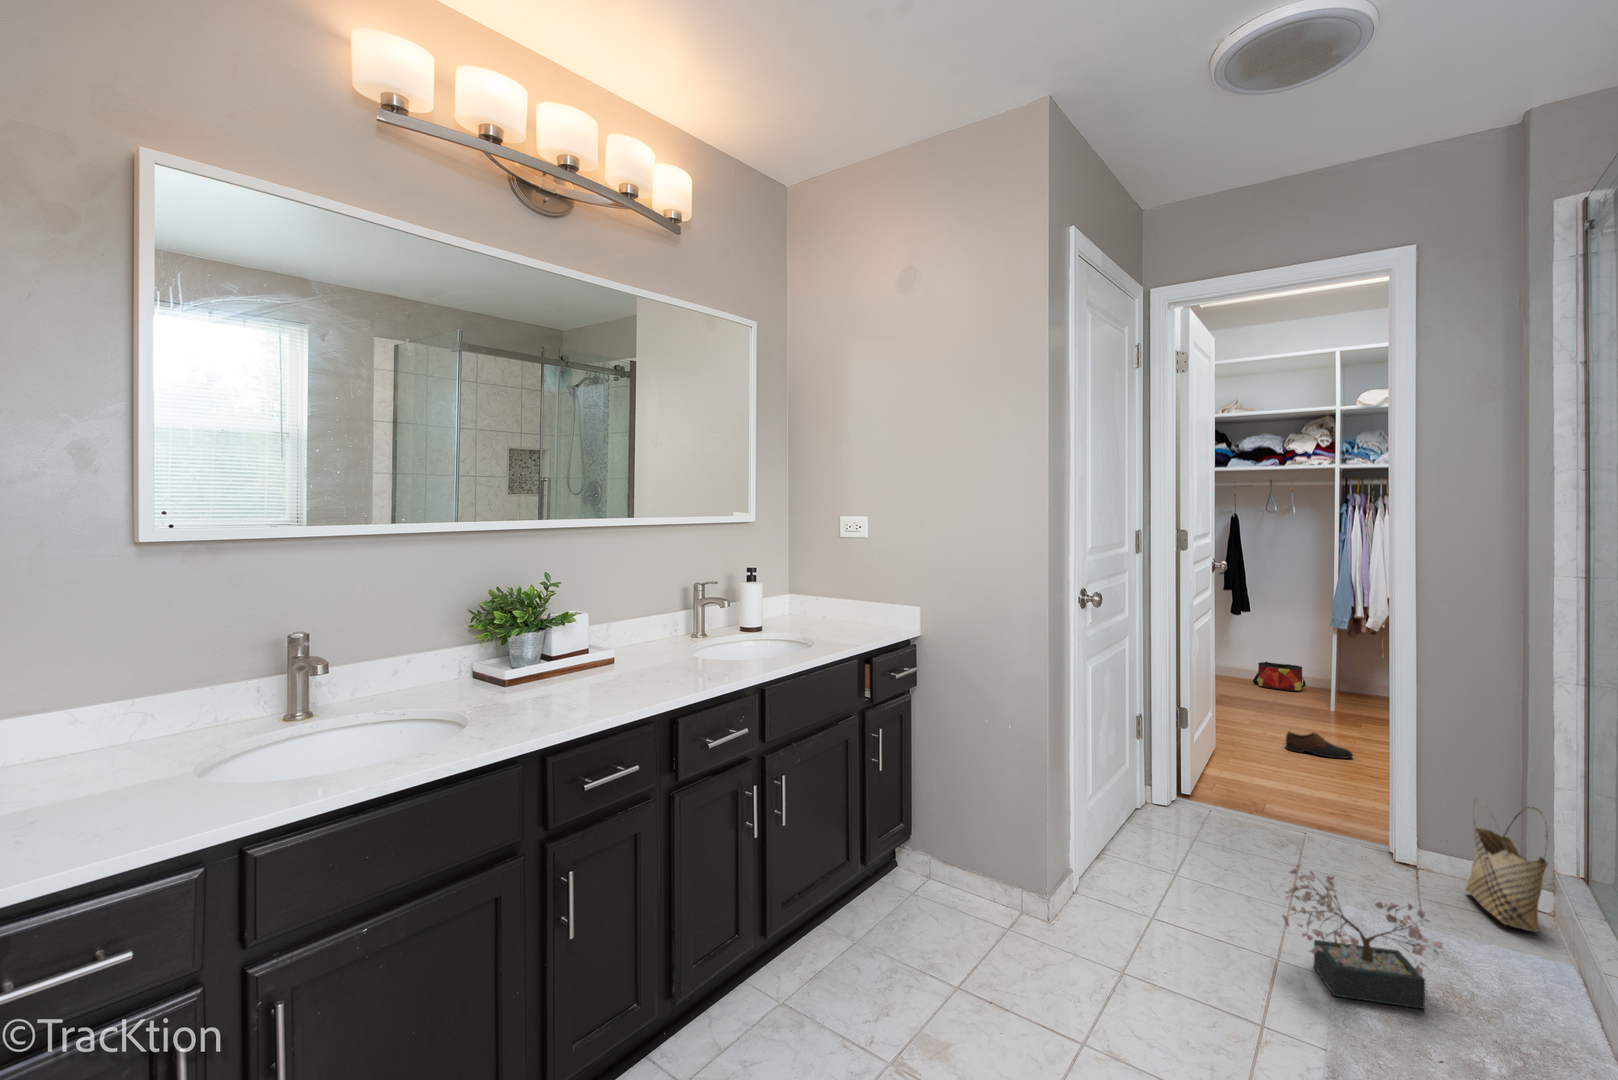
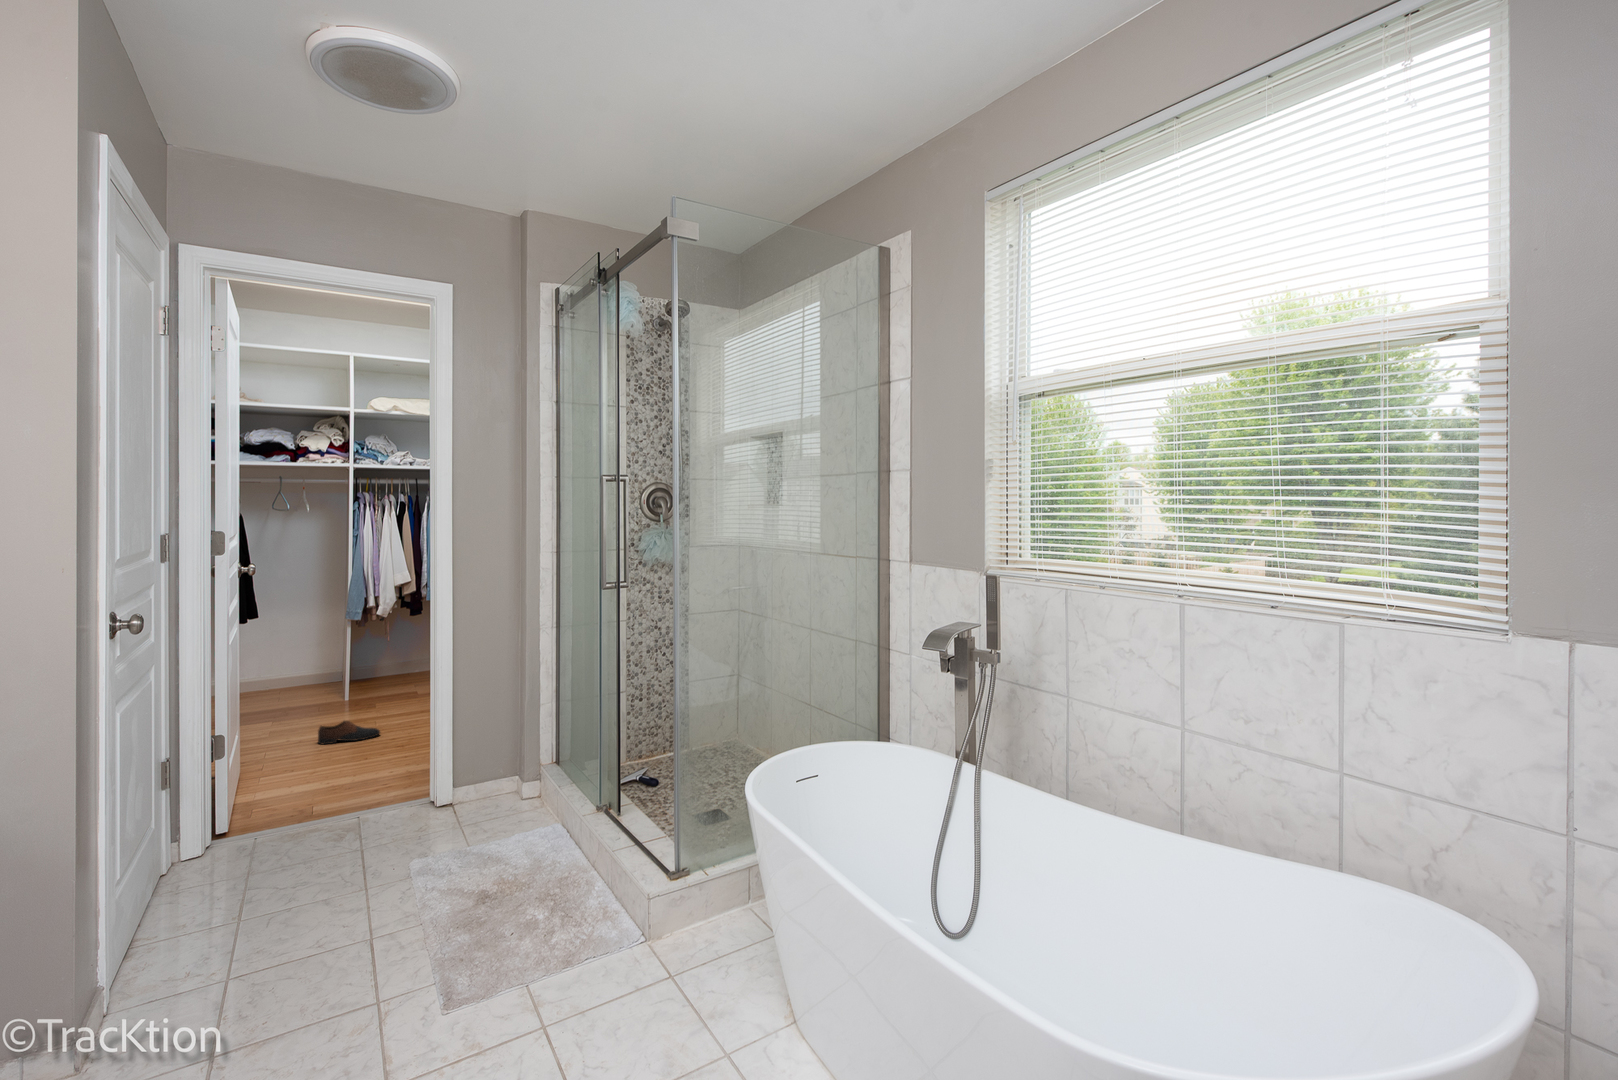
bag: present [1253,662,1306,691] -> none [267,662,322,691]
woven basket: present [1466,802,1548,932] -> none [485,727,536,820]
decorative plant: present [1282,864,1442,1009] -> none [368,827,489,935]

